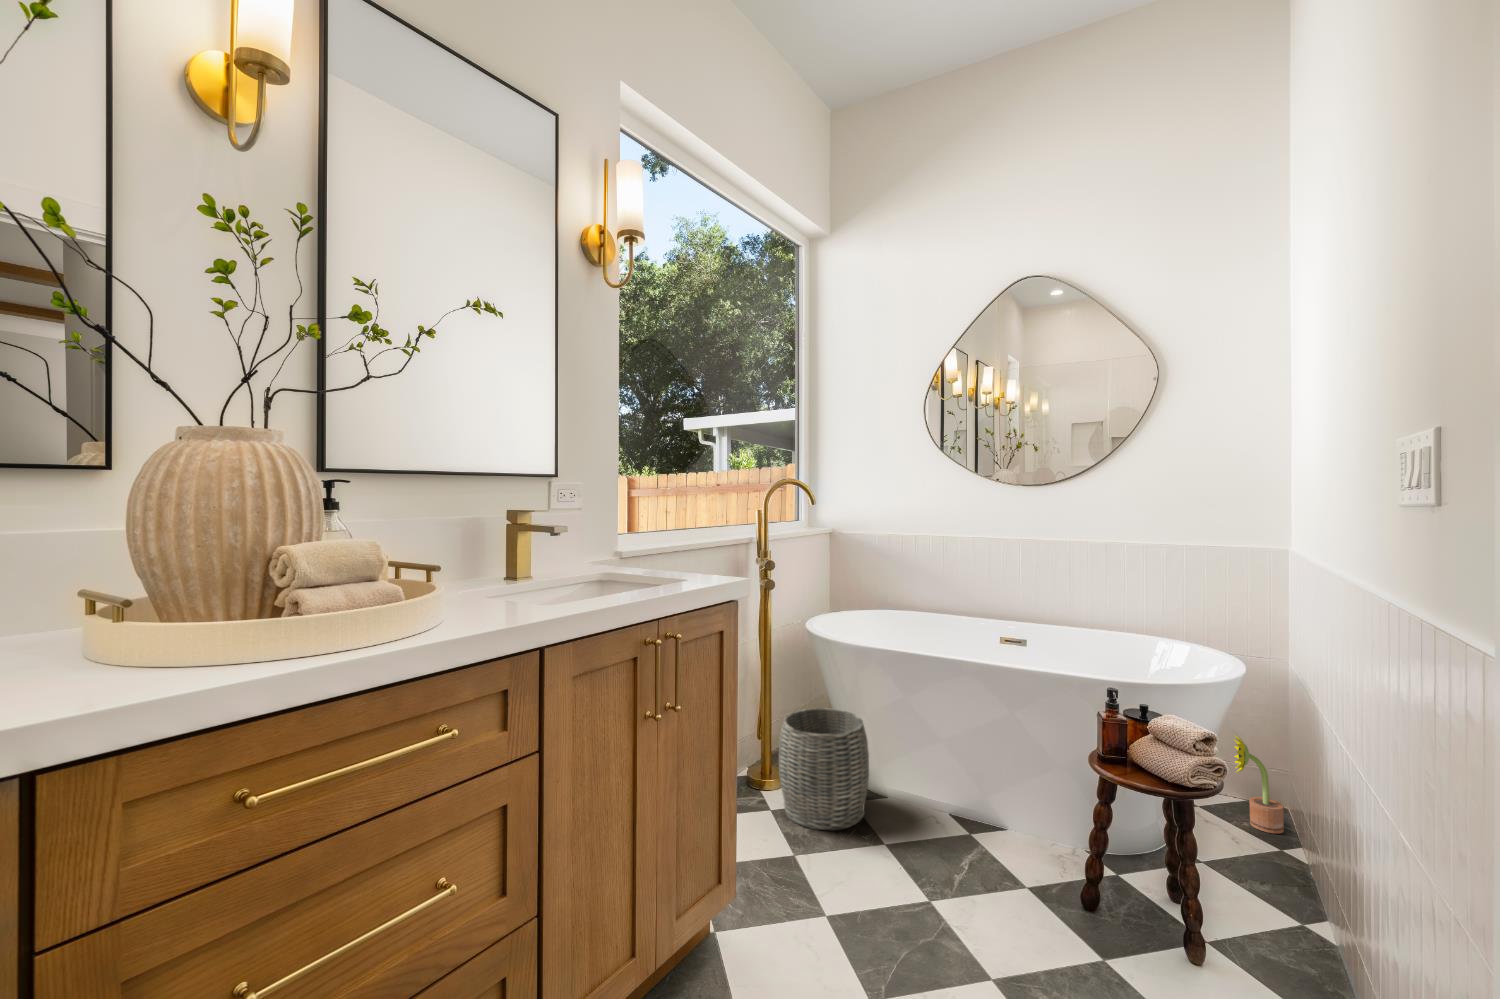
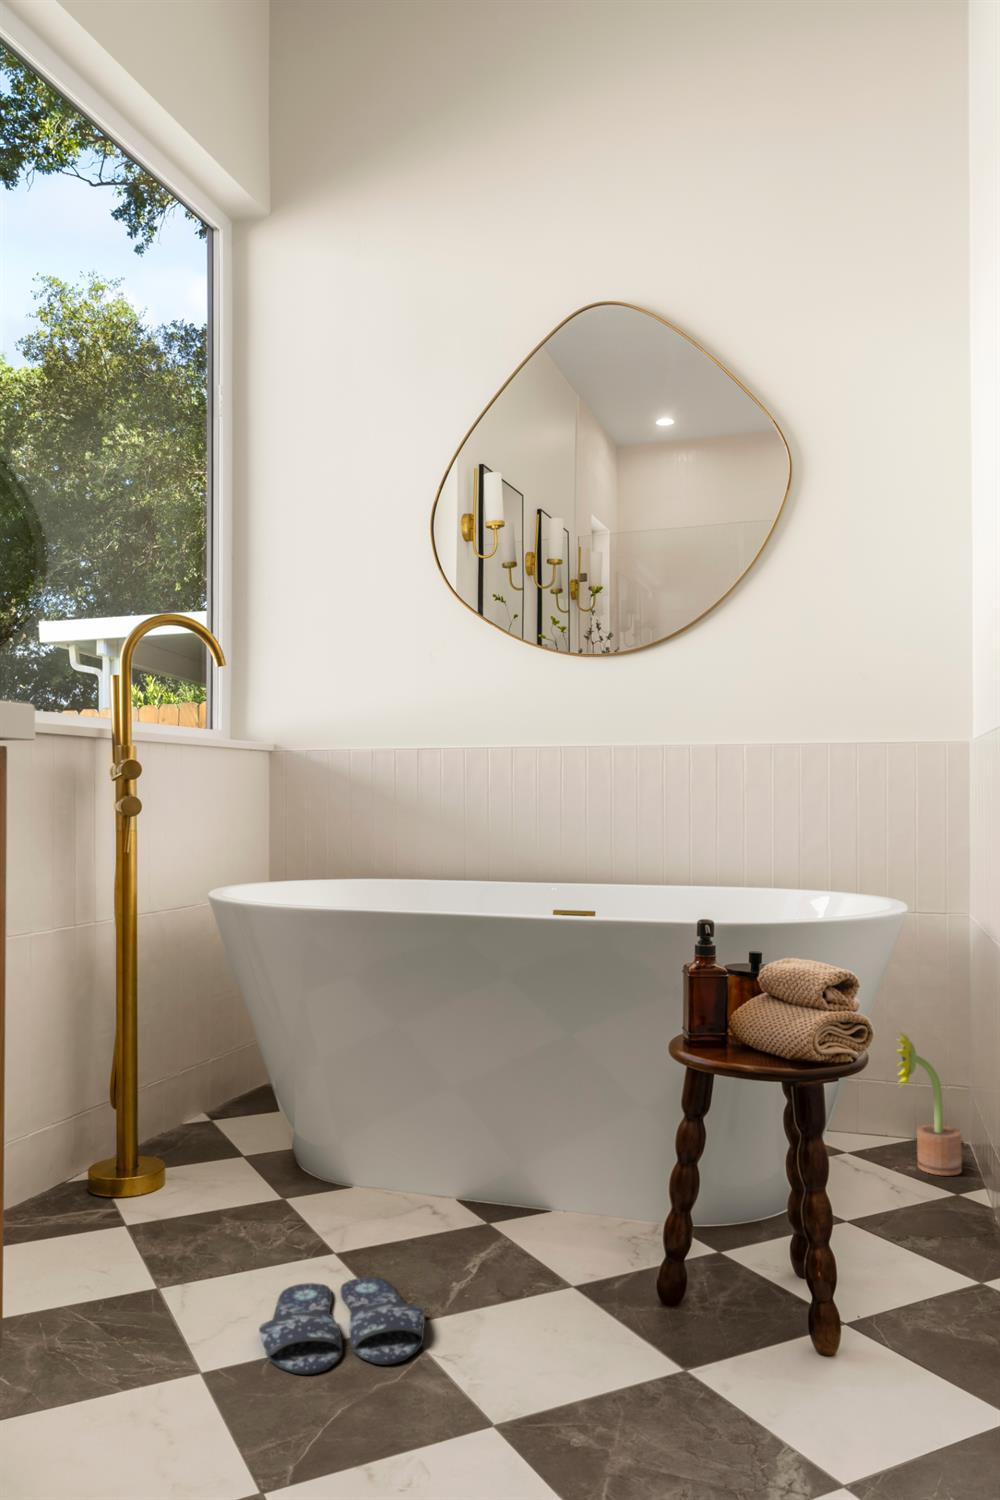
woven basket: present [779,708,869,830] -> none [142,1031,316,1247]
slippers: none [851,861,942,924] -> present [259,1277,425,1374]

